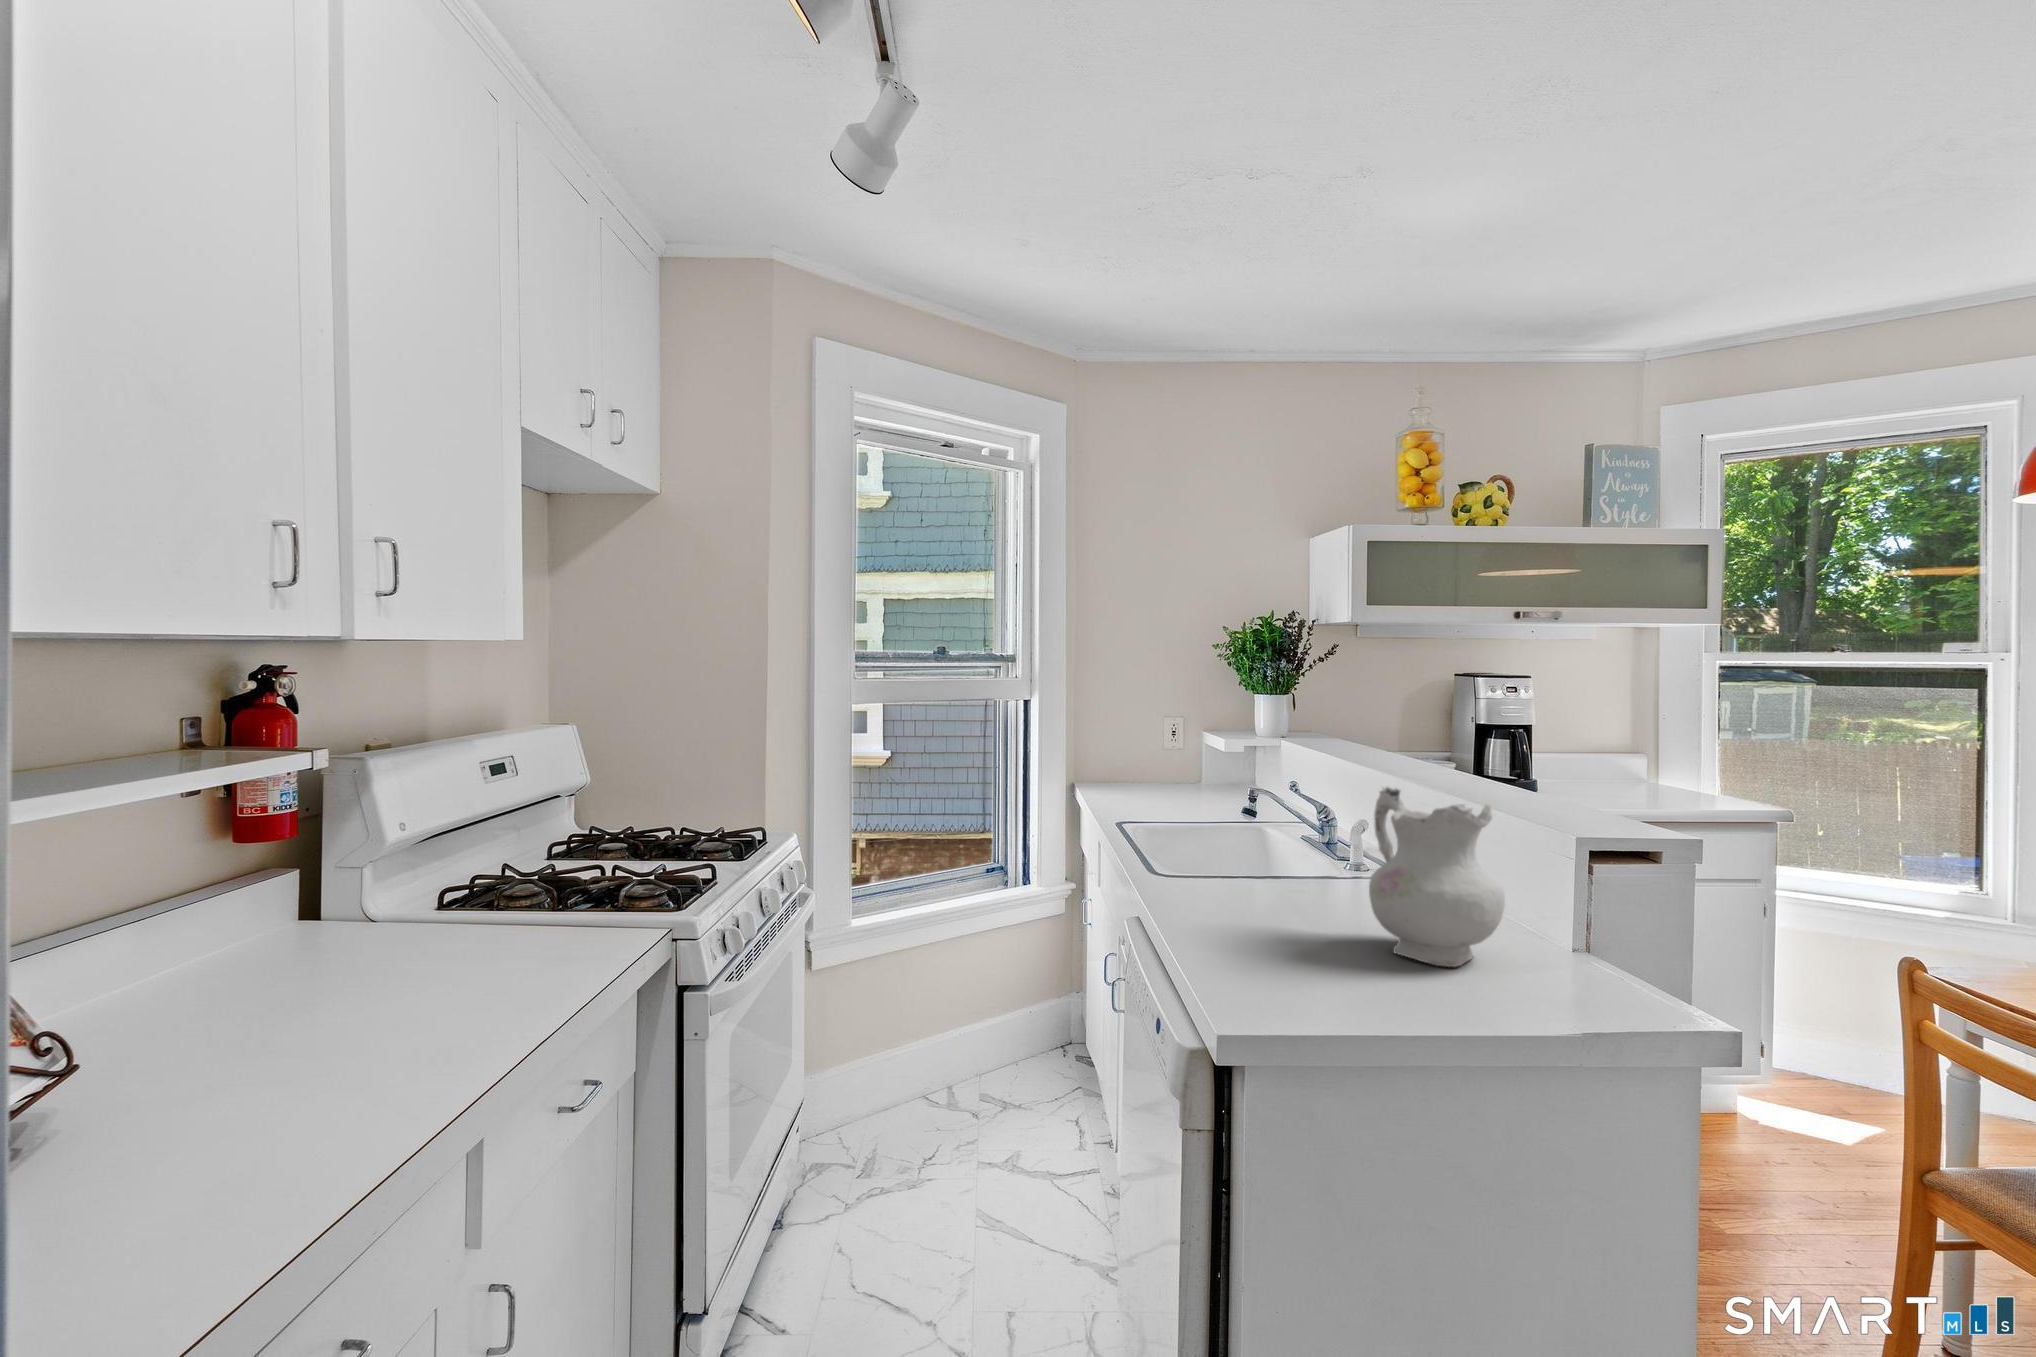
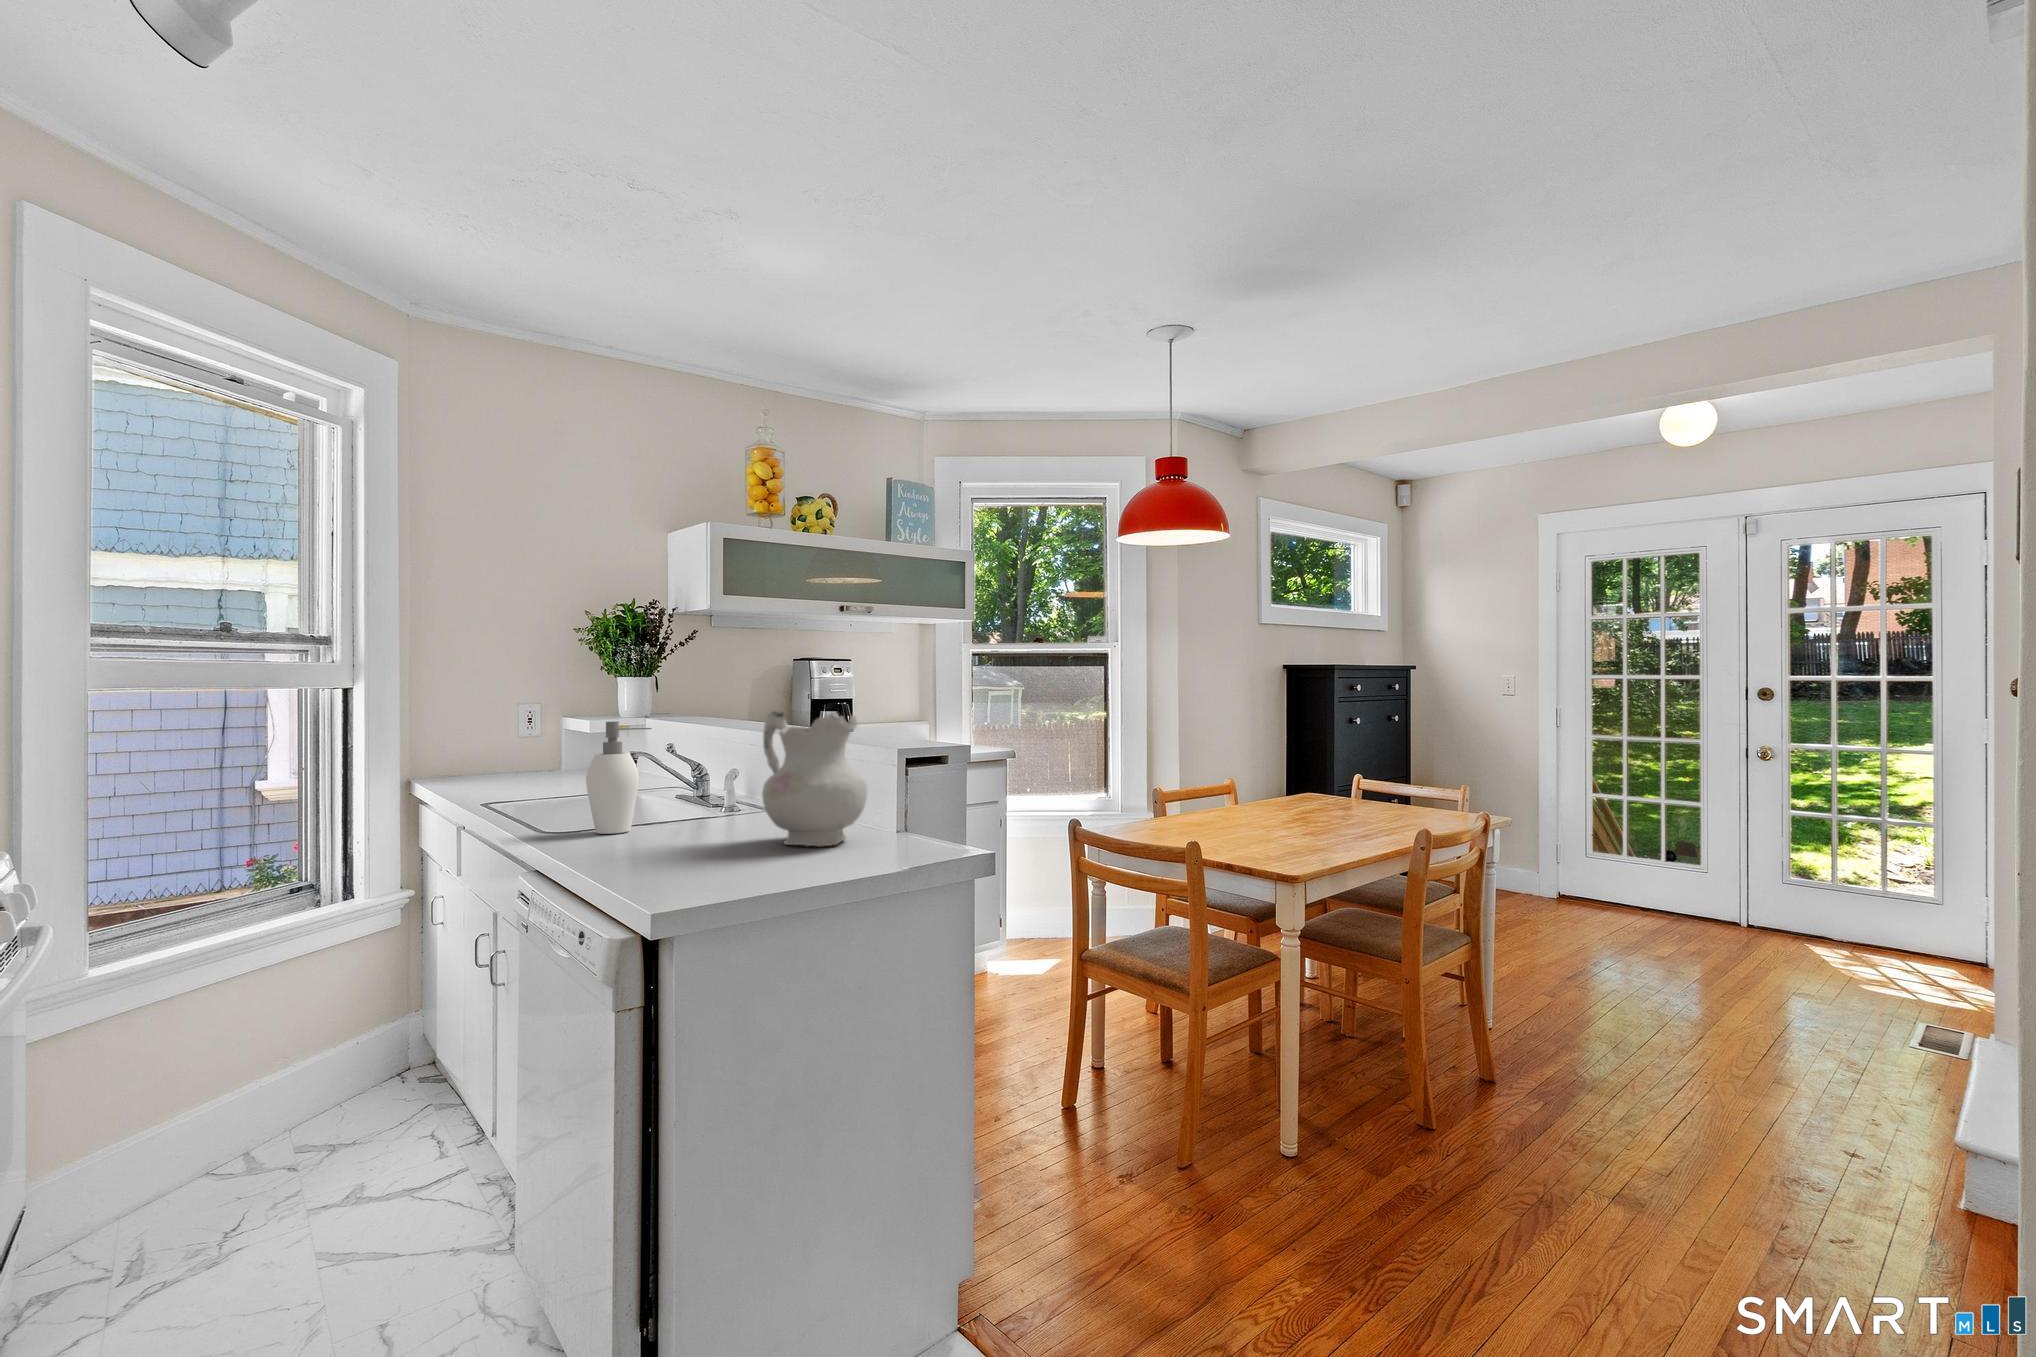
soap dispenser: none [1191,777,1256,897] -> present [586,721,652,834]

